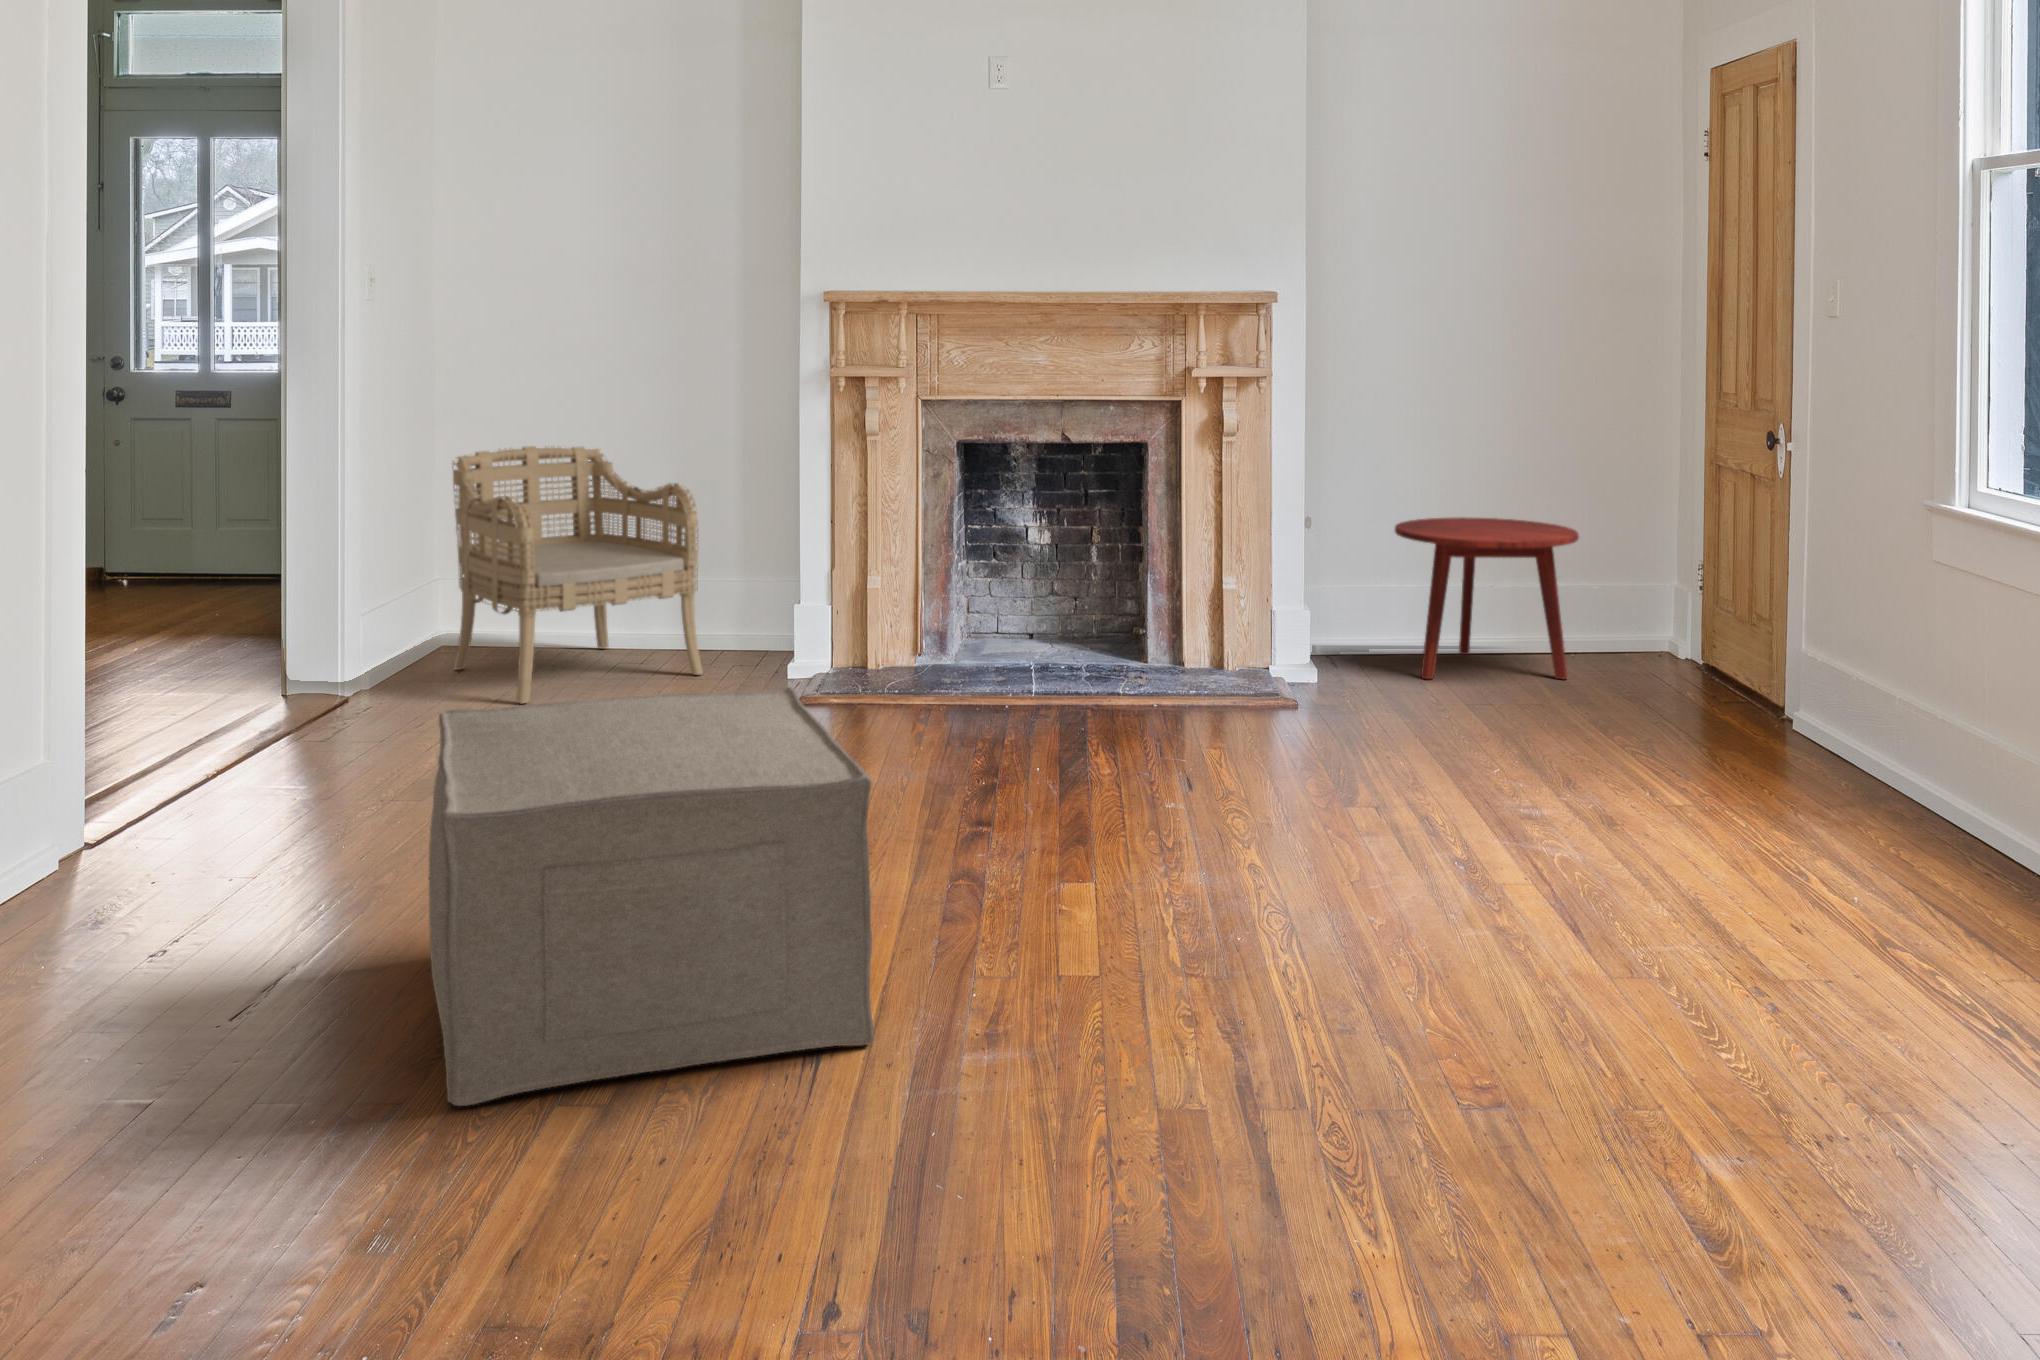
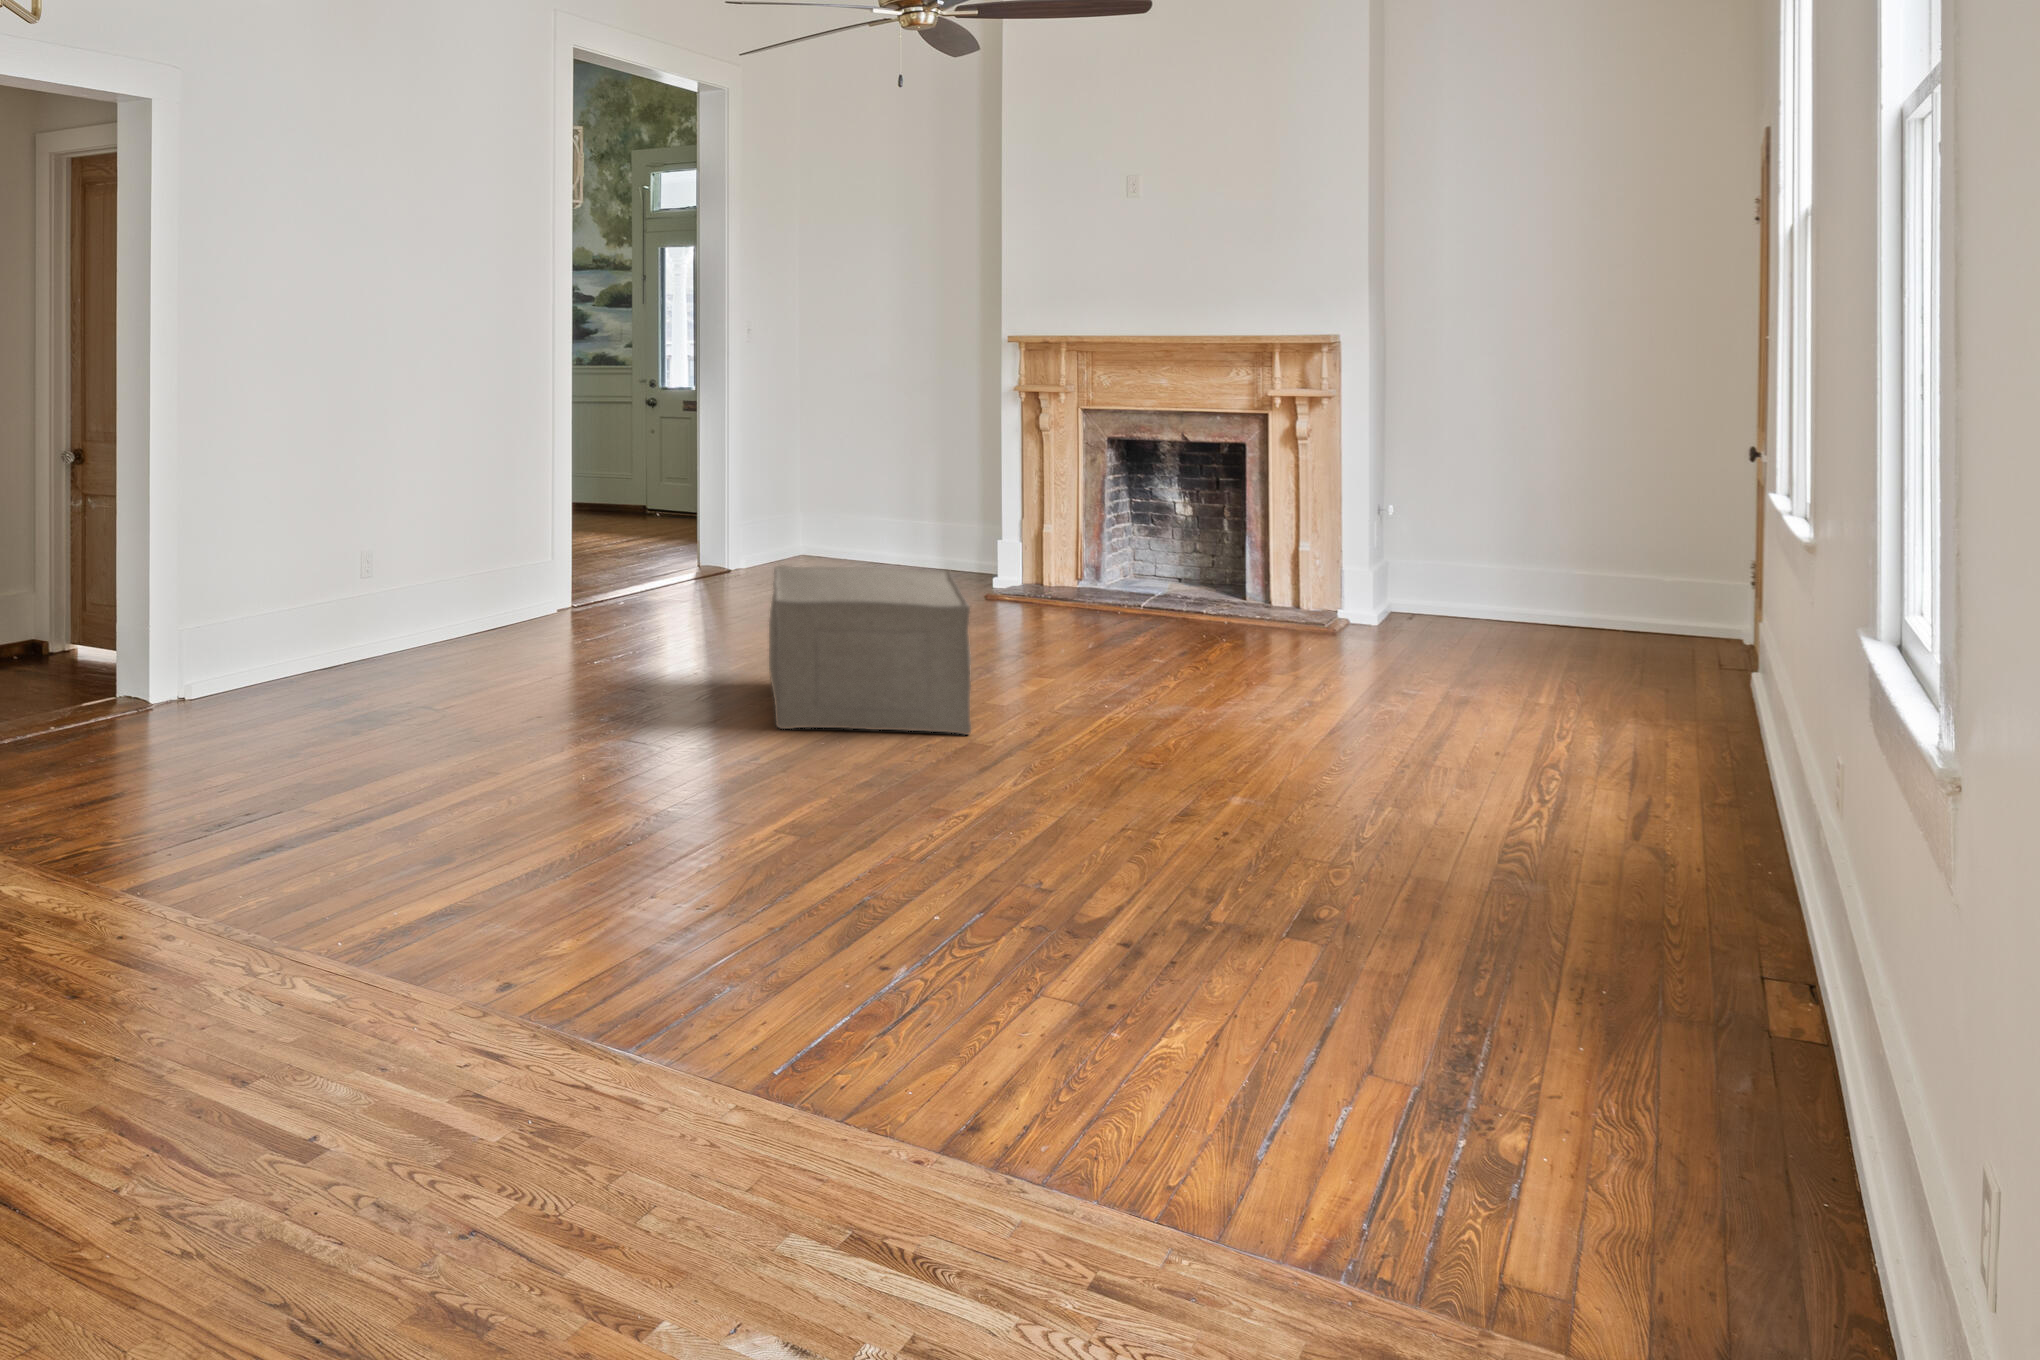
armchair: present [453,446,703,704] -> none [786,433,937,589]
side table: present [1395,517,1579,679] -> none [1450,508,1609,635]

